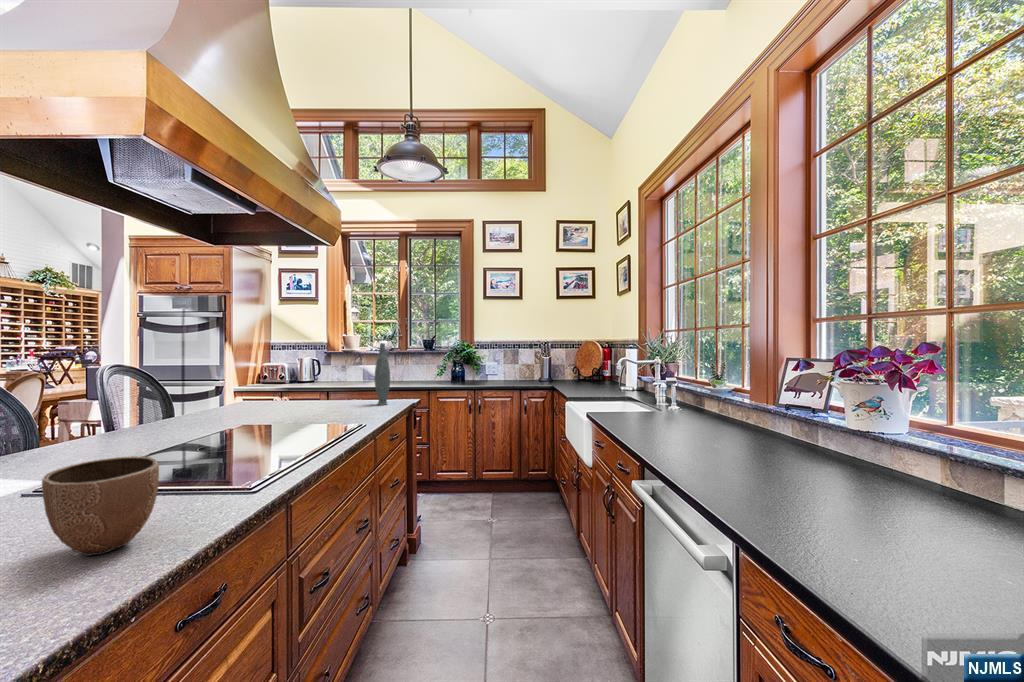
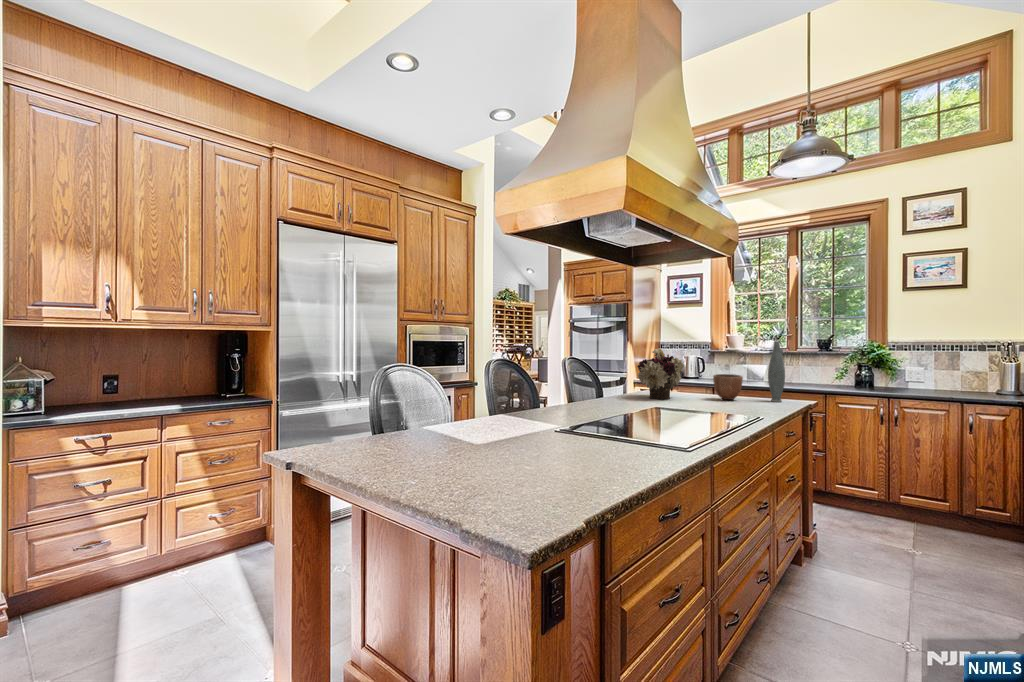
flower arrangement: none [221,353,284,415] -> present [637,348,684,399]
decorative bowl: present [42,456,159,556] -> present [713,374,743,400]

